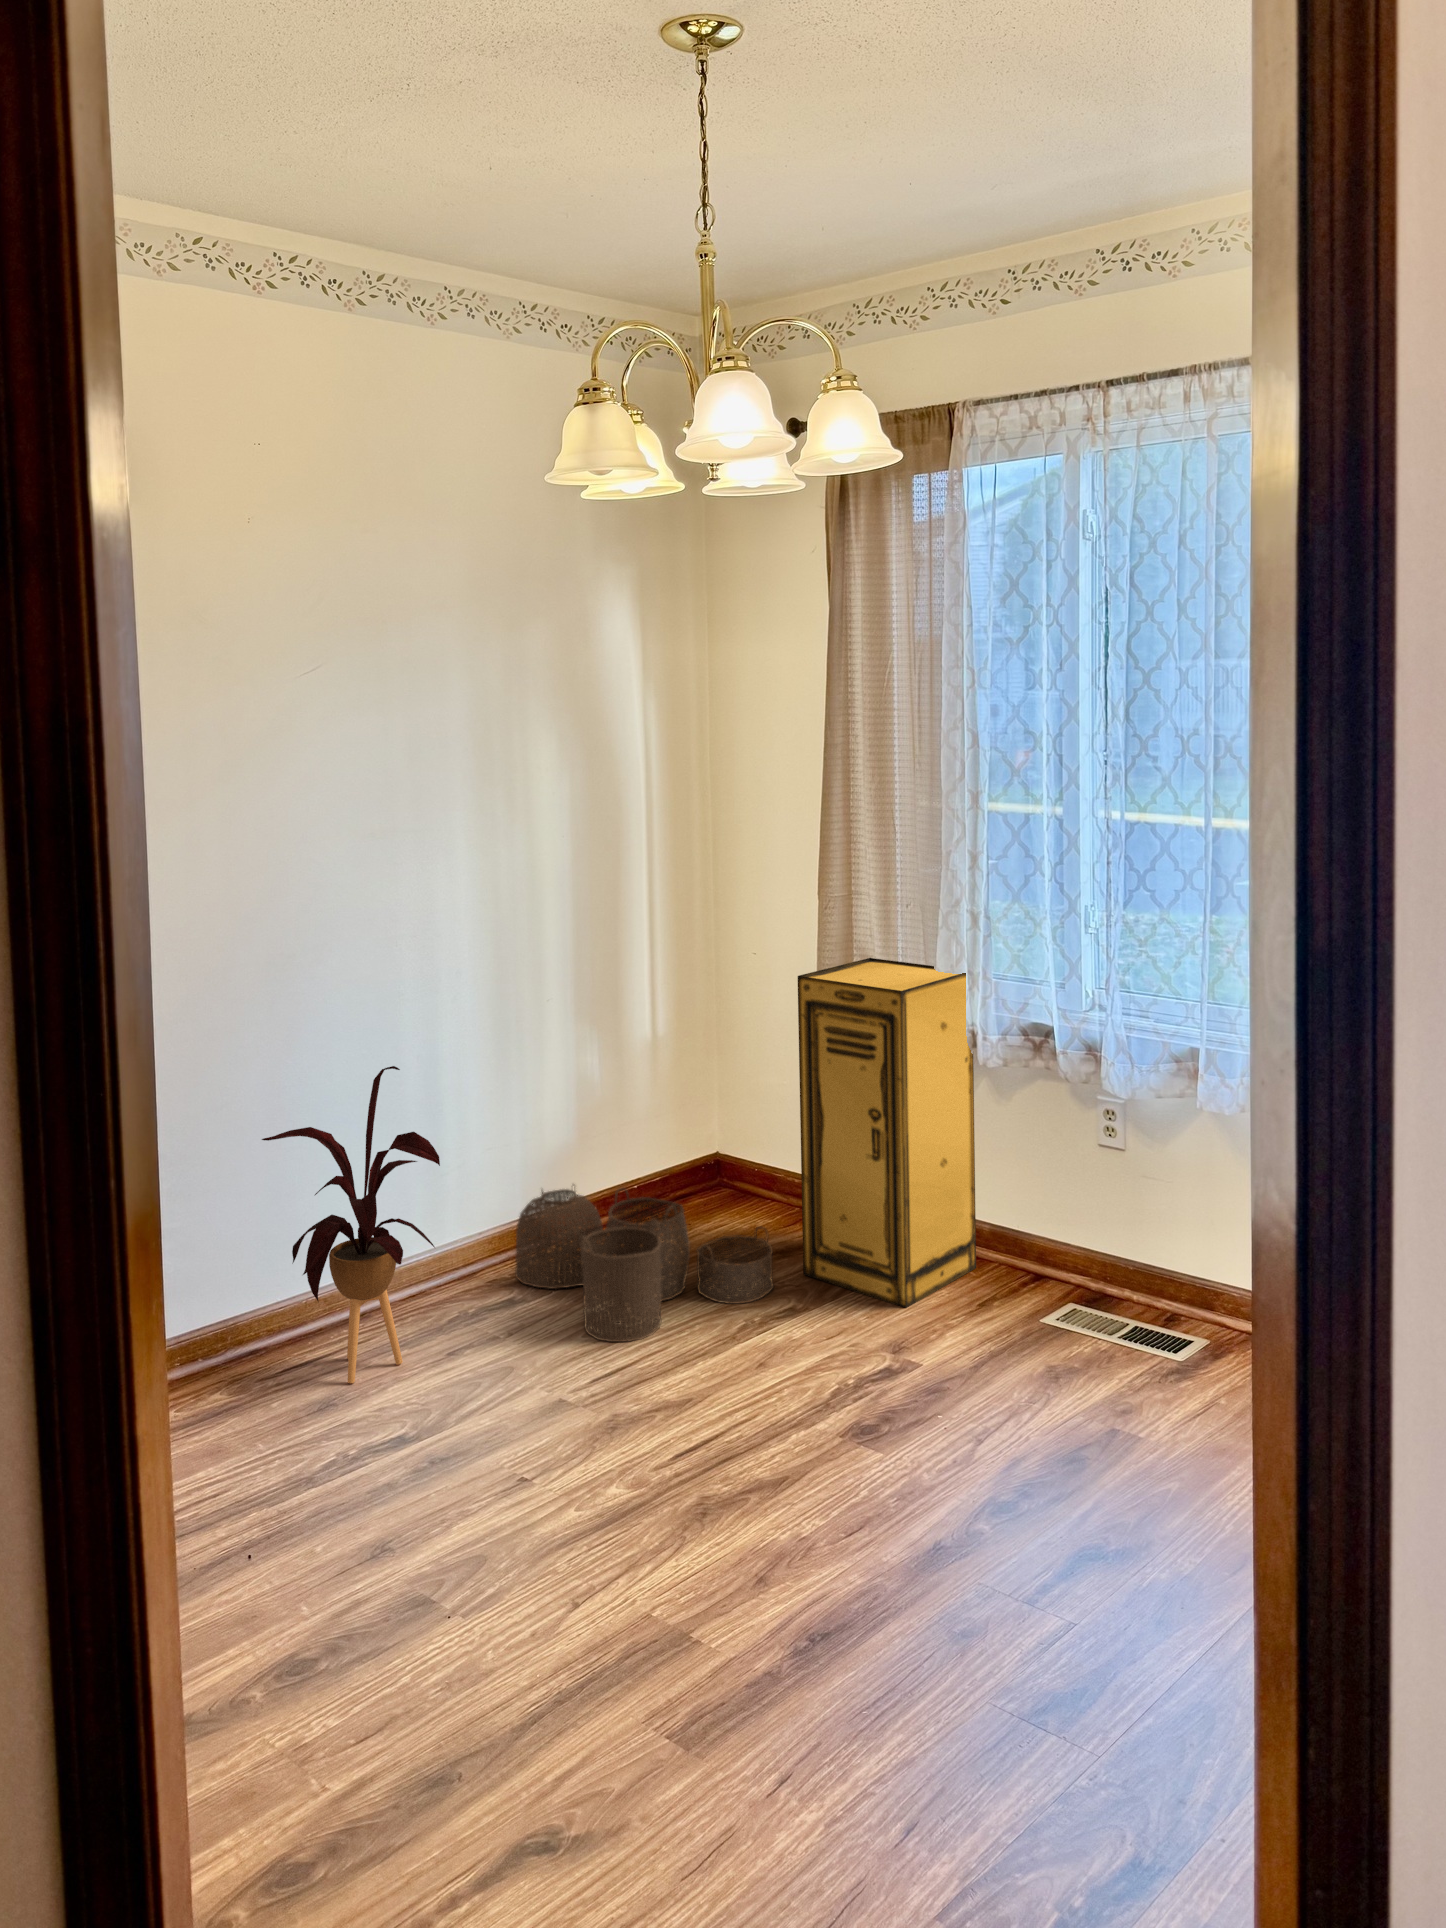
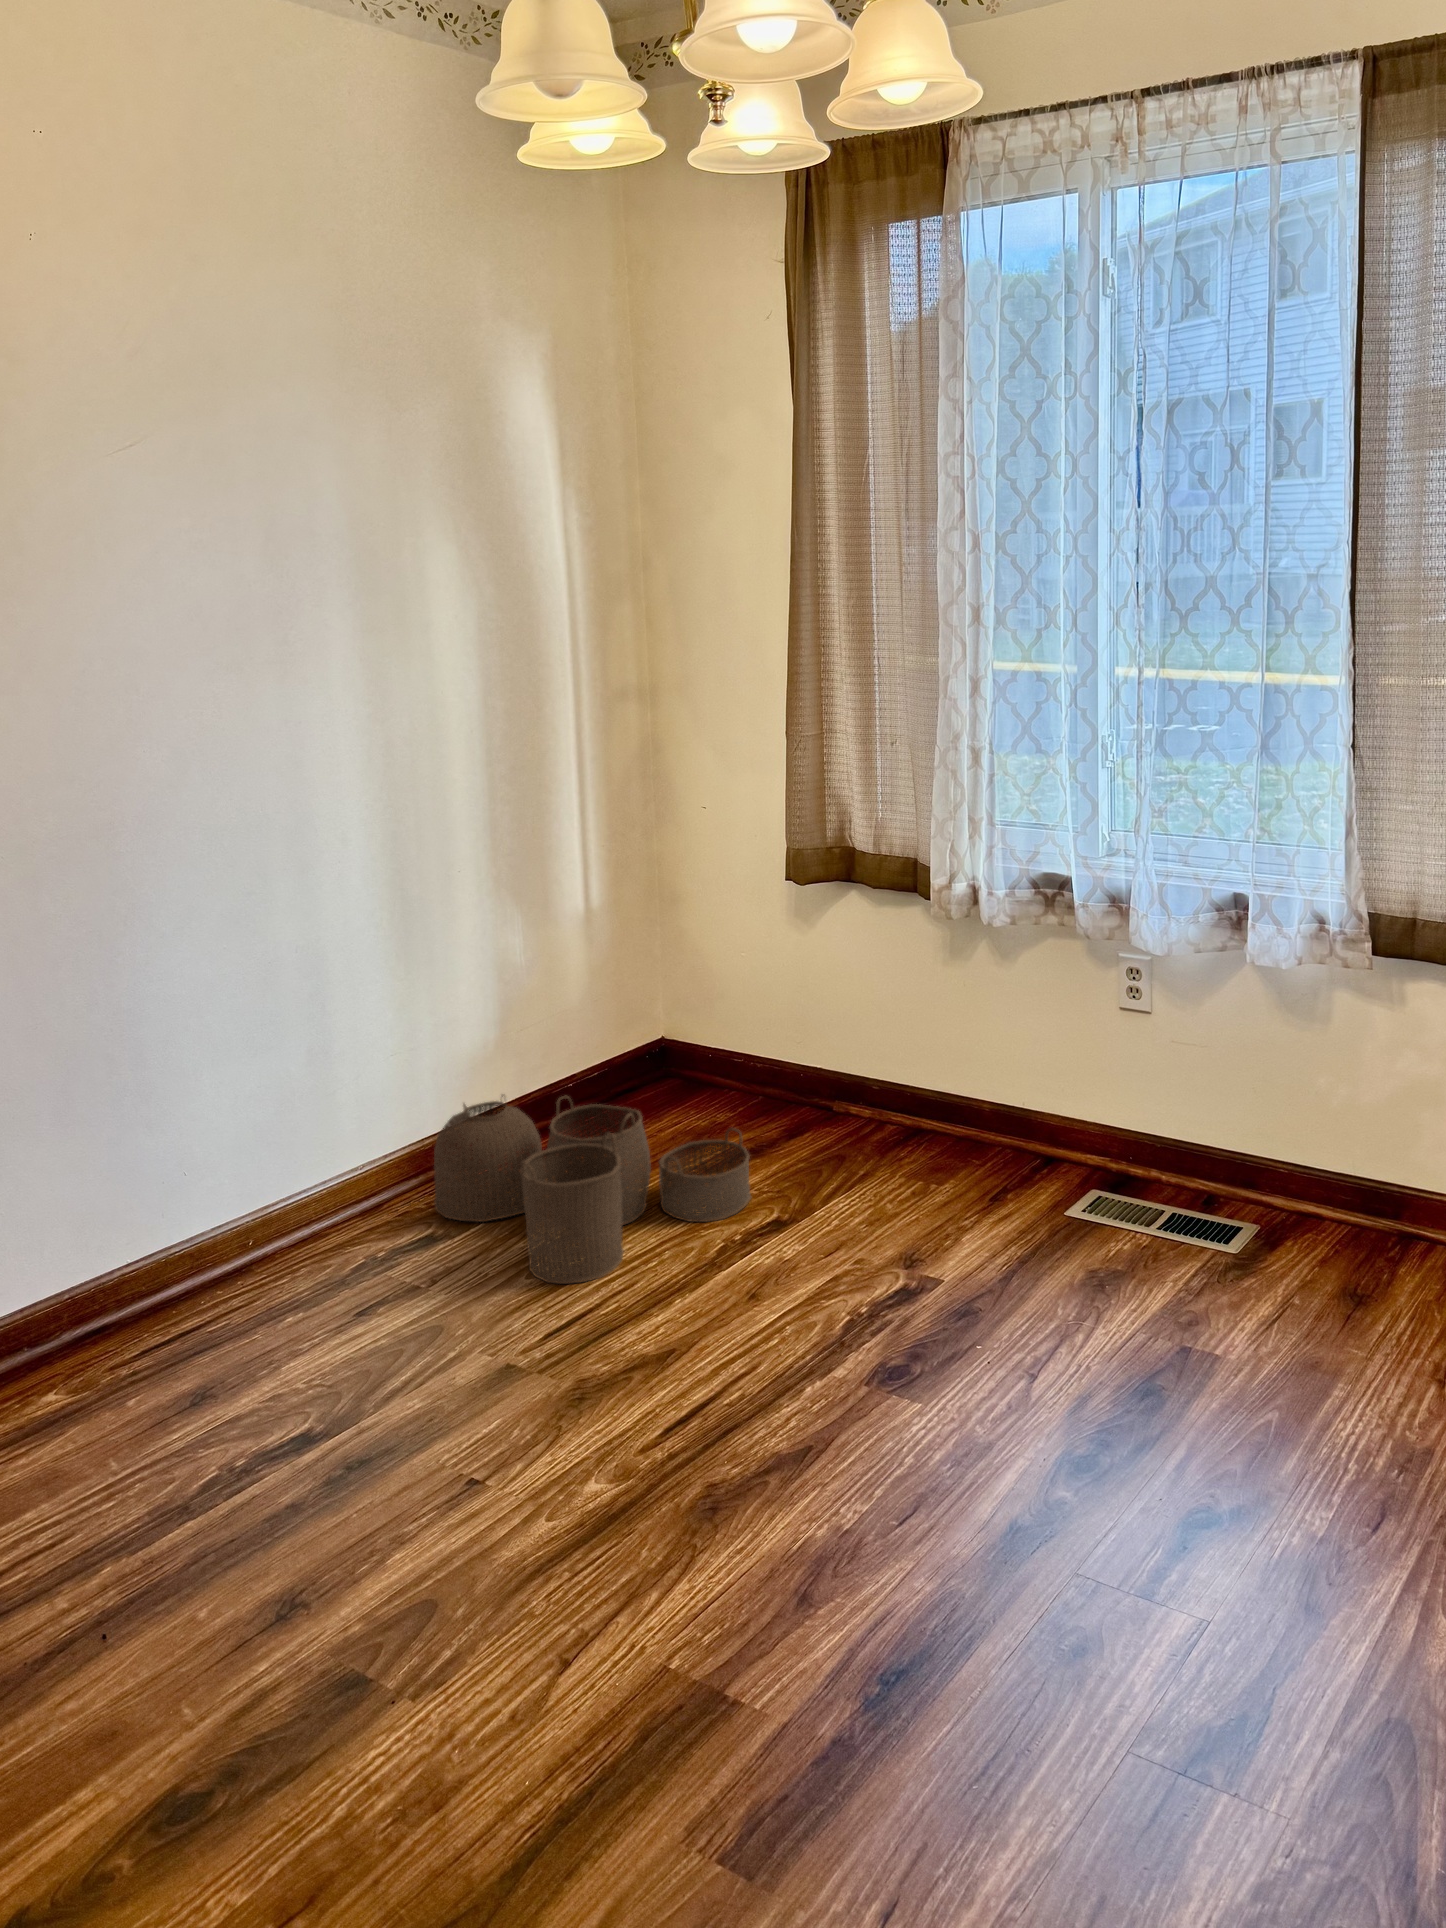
storage cabinet: present [798,958,976,1308] -> none [770,809,977,1210]
house plant: present [262,1066,440,1383] -> none [87,970,339,1372]

